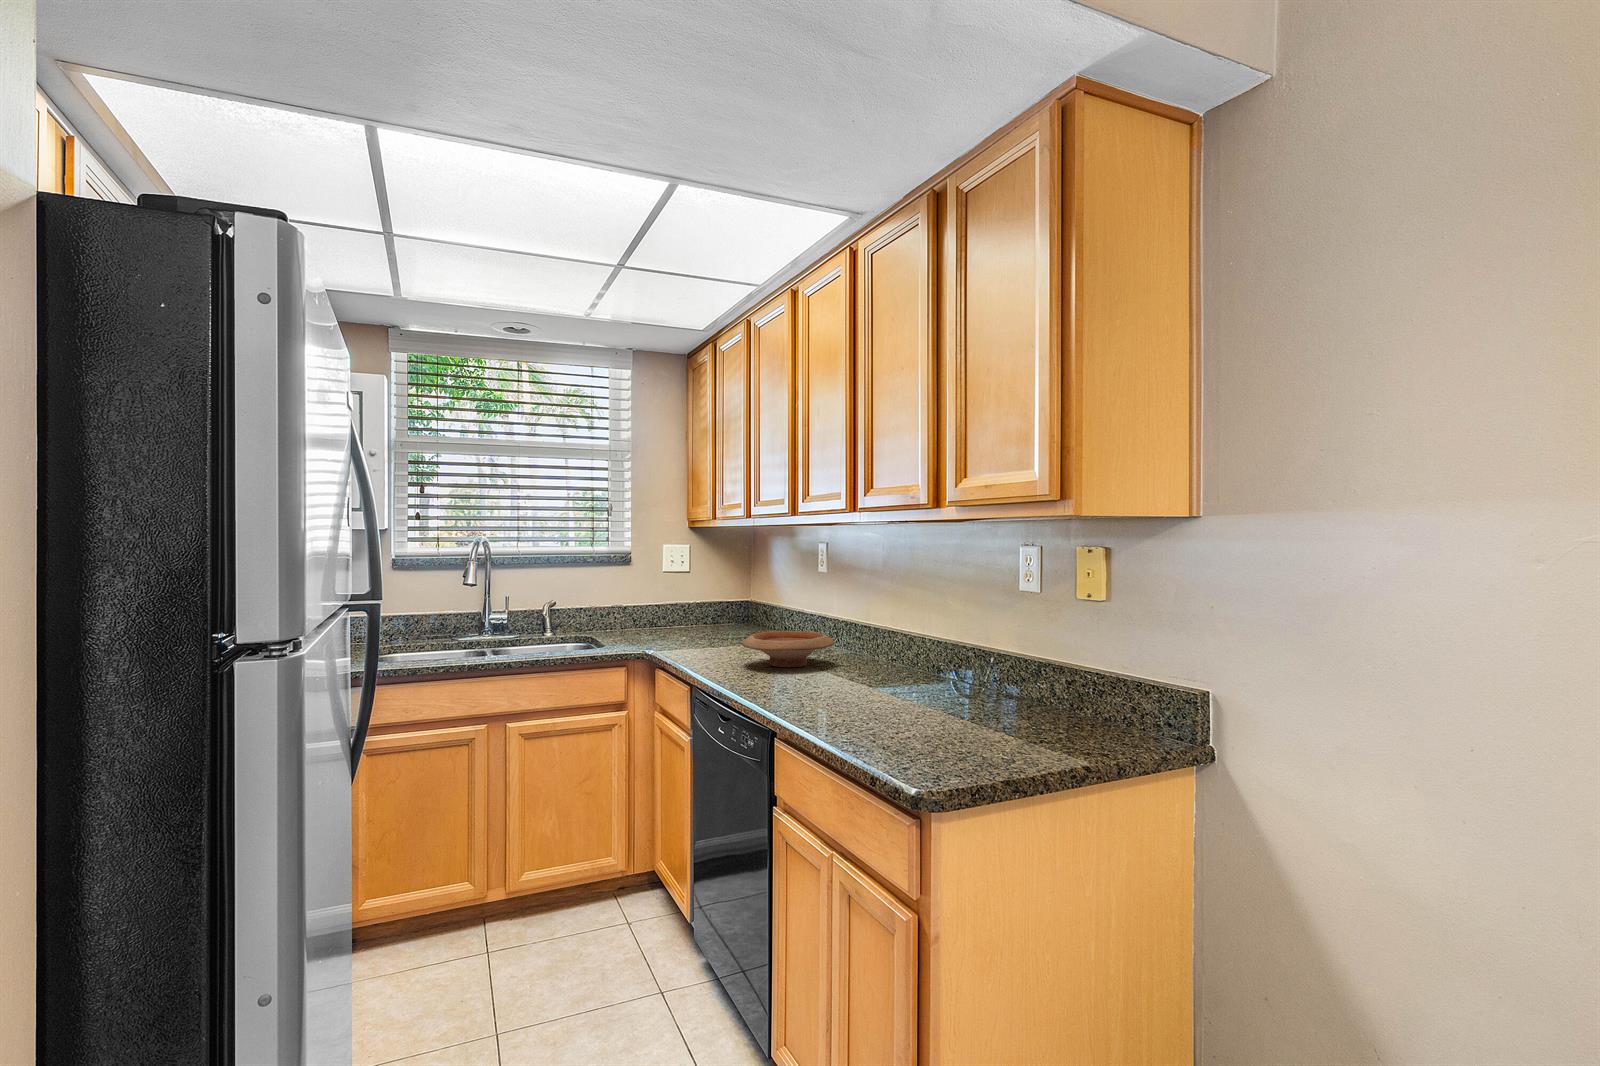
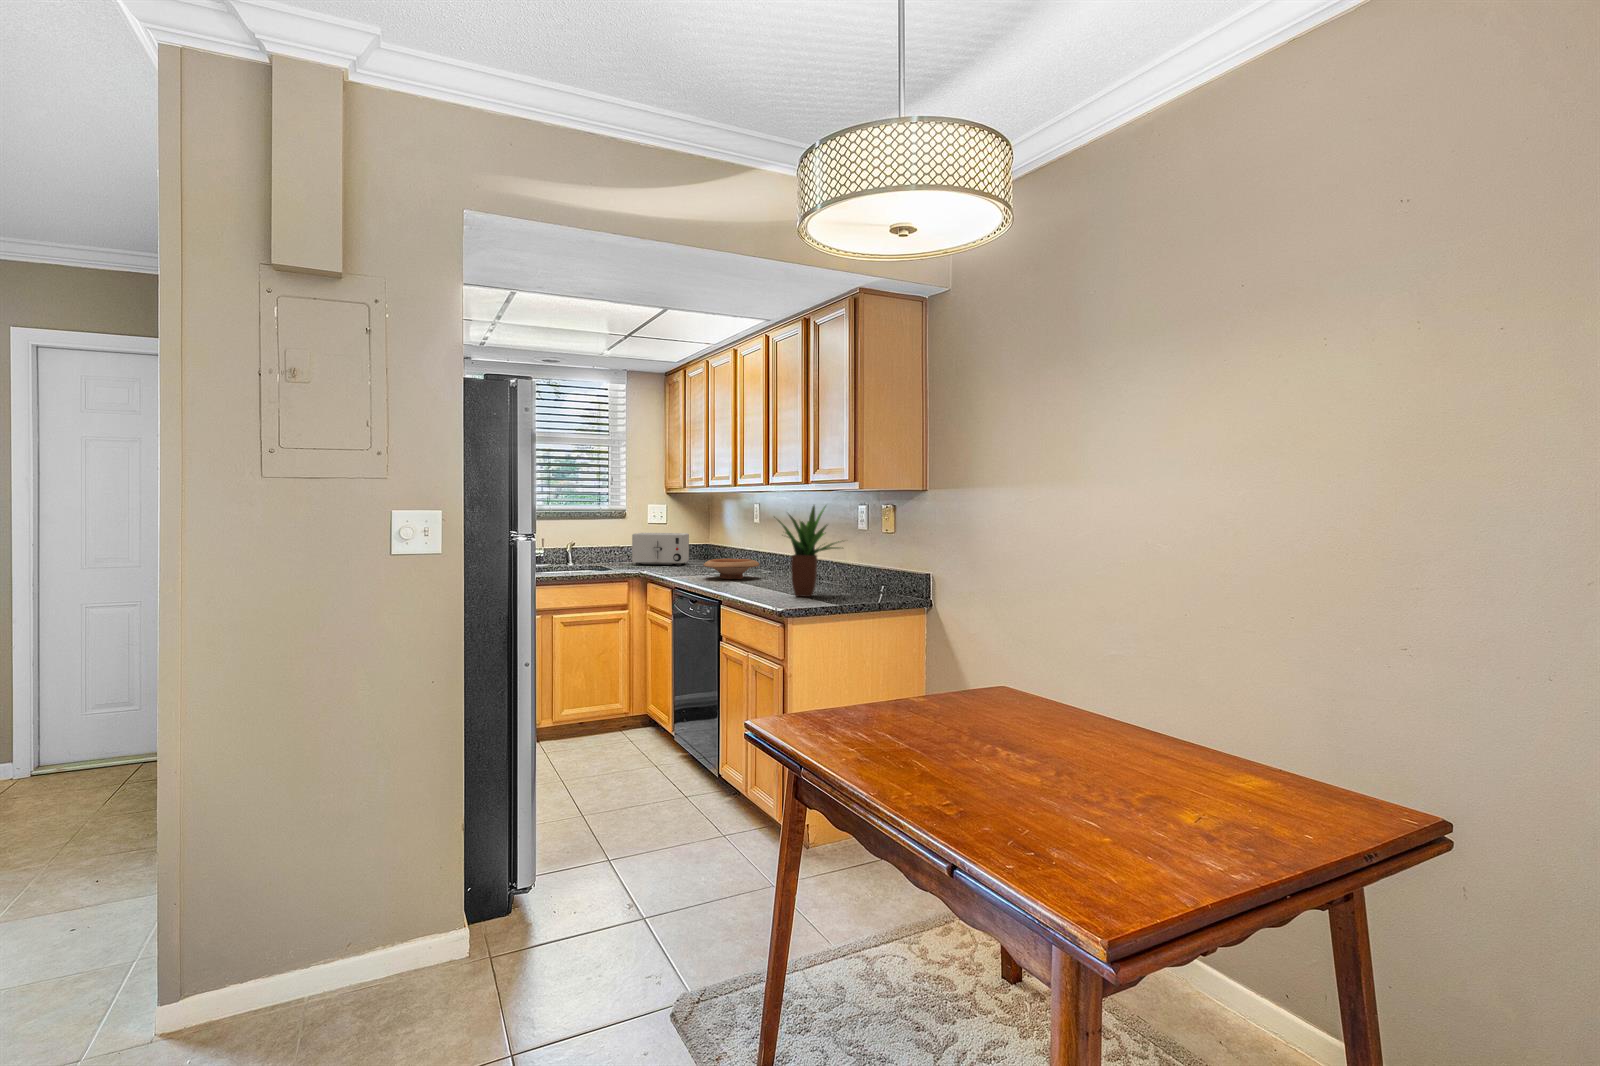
potted plant: none [874,543,1029,729] -> present [774,506,839,597]
toaster: none [639,584,722,632] -> present [632,533,689,566]

